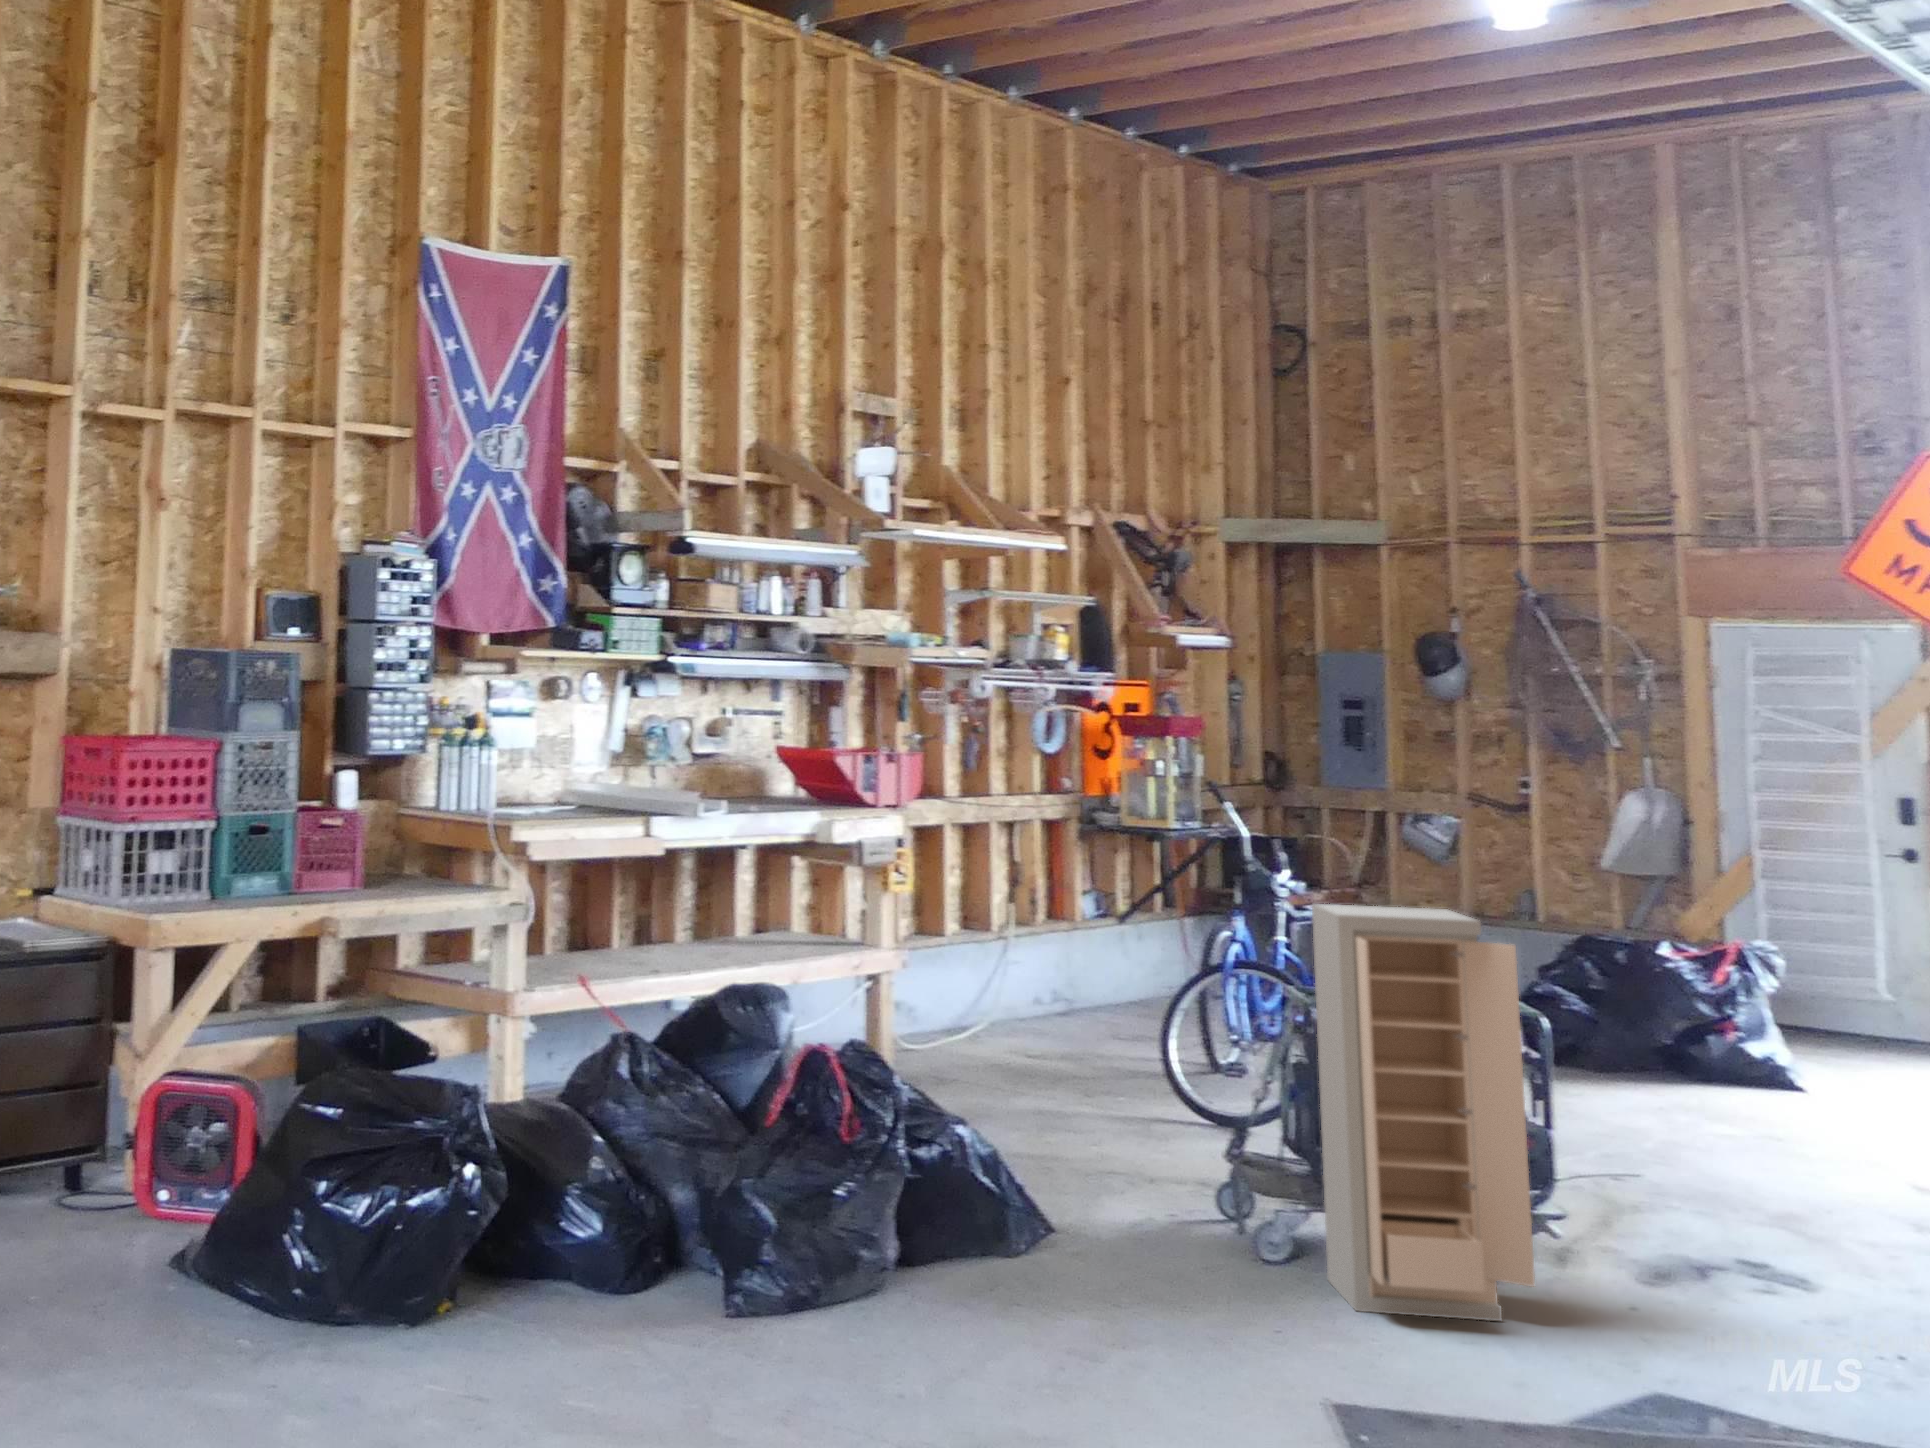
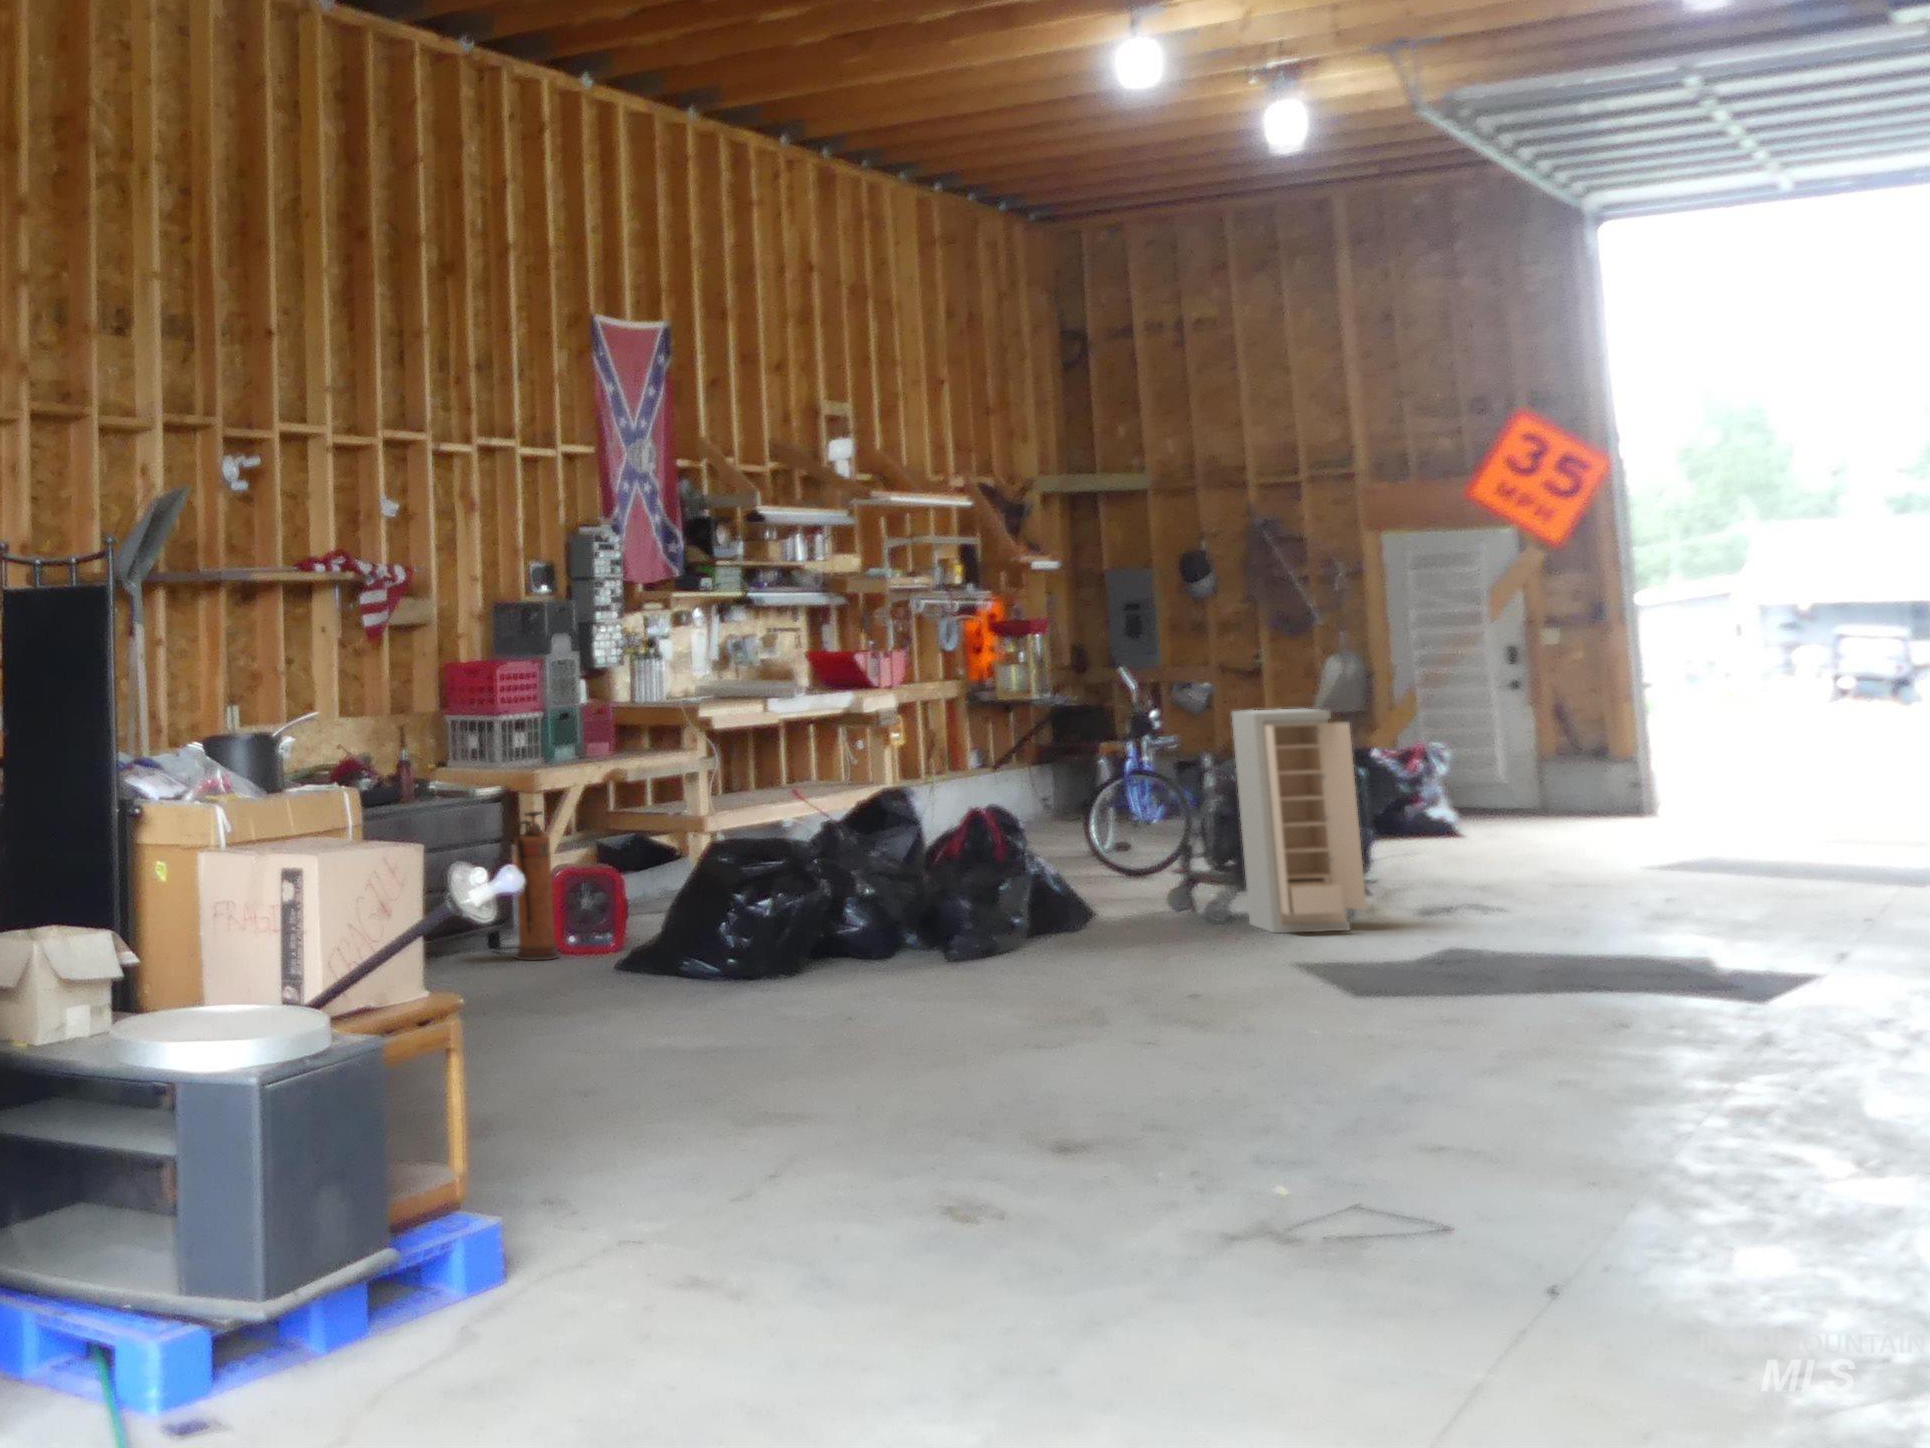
fire extinguisher: none [45,984,119,1234] -> present [515,811,559,960]

